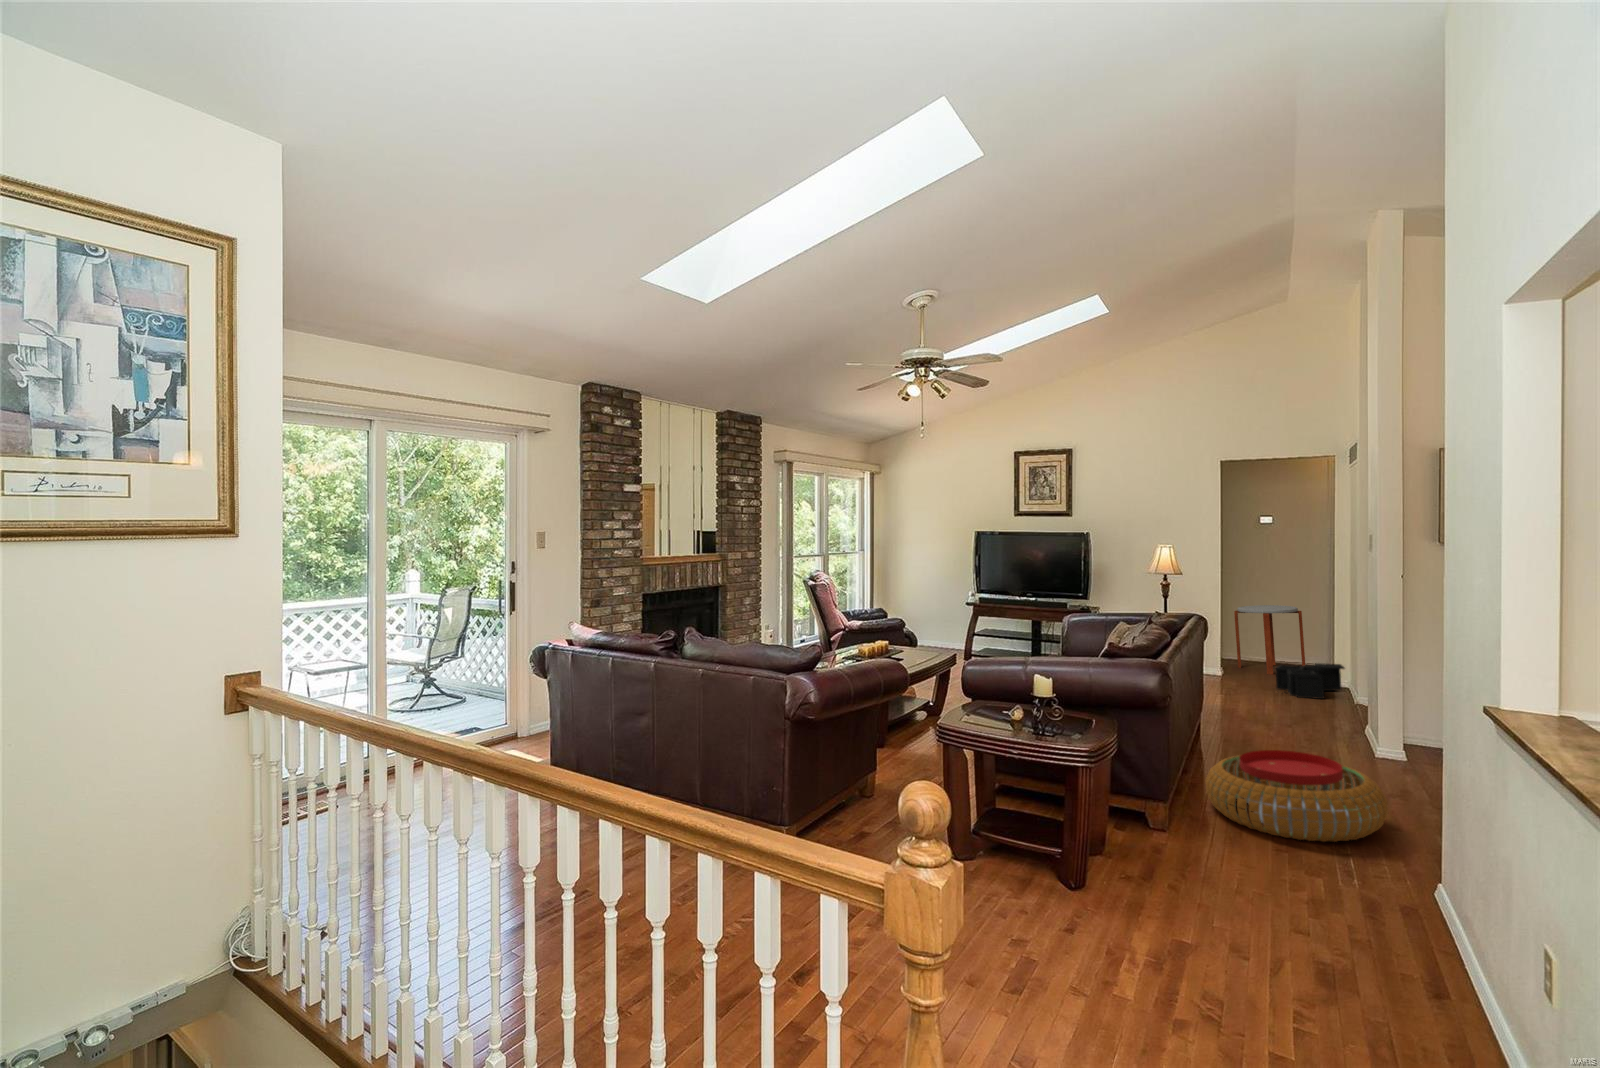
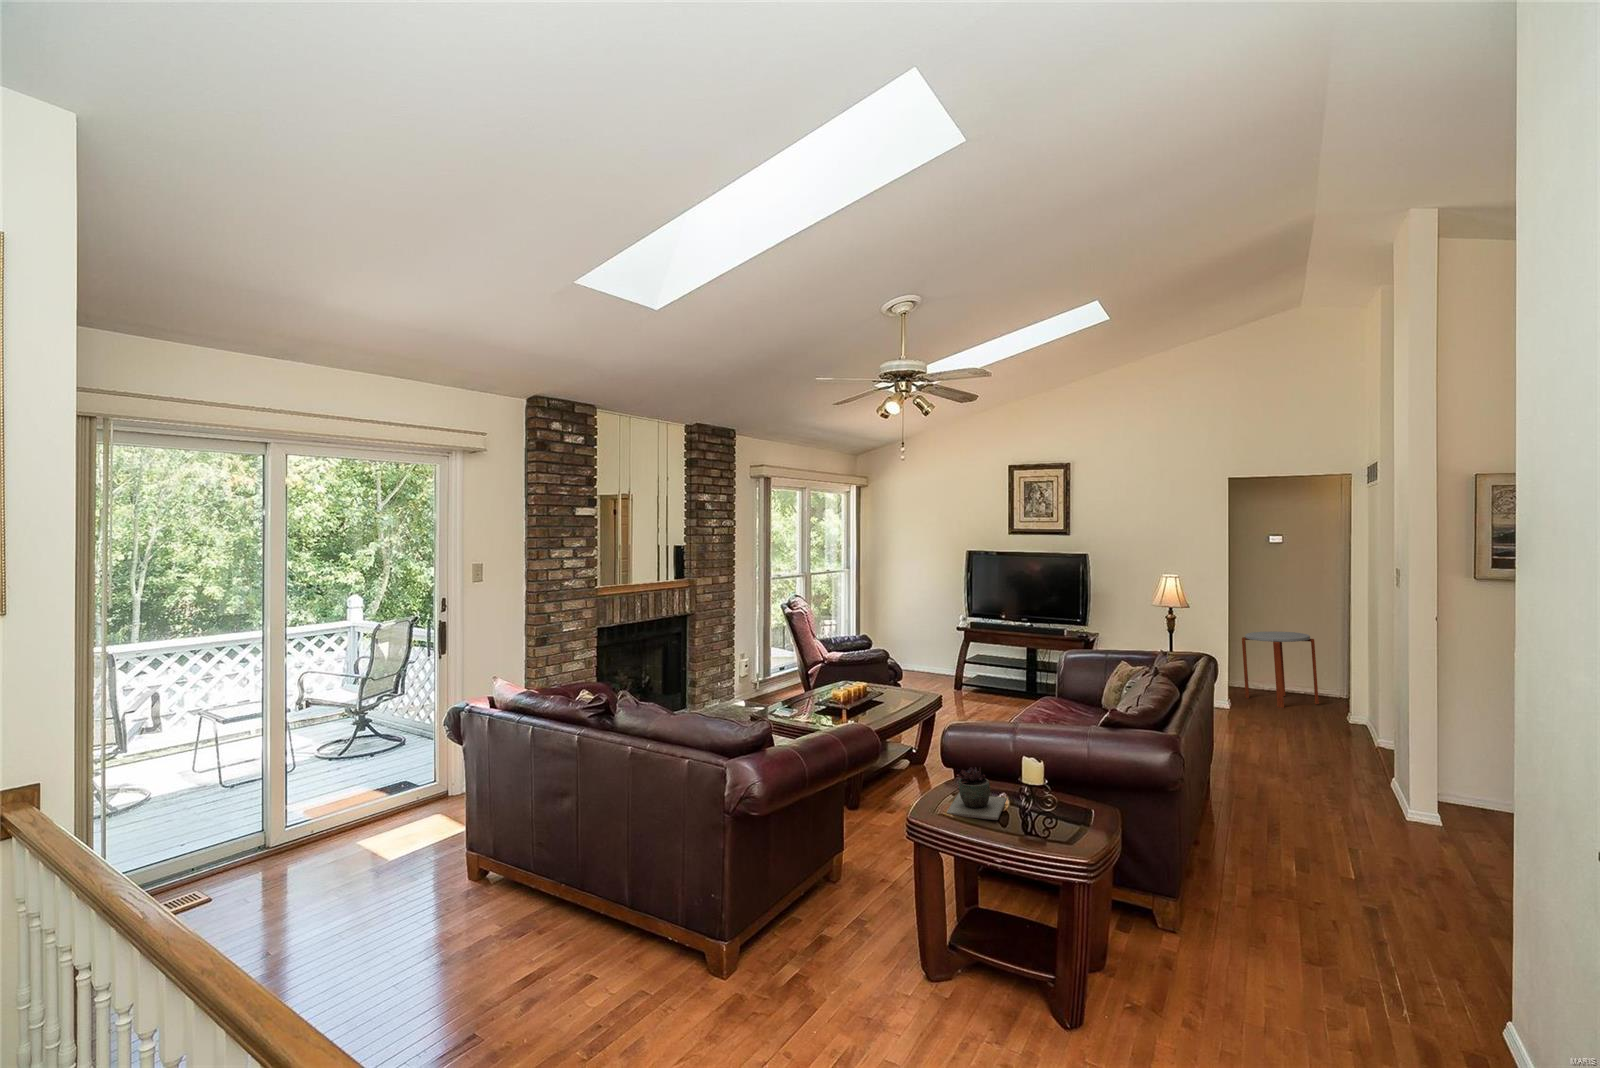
storage bin: present [1275,663,1344,699] -> none [1288,699,1364,741]
succulent plant: none [971,684,1021,725] -> present [947,767,1007,820]
pouf: present [1206,750,1388,842] -> none [1221,829,1439,952]

